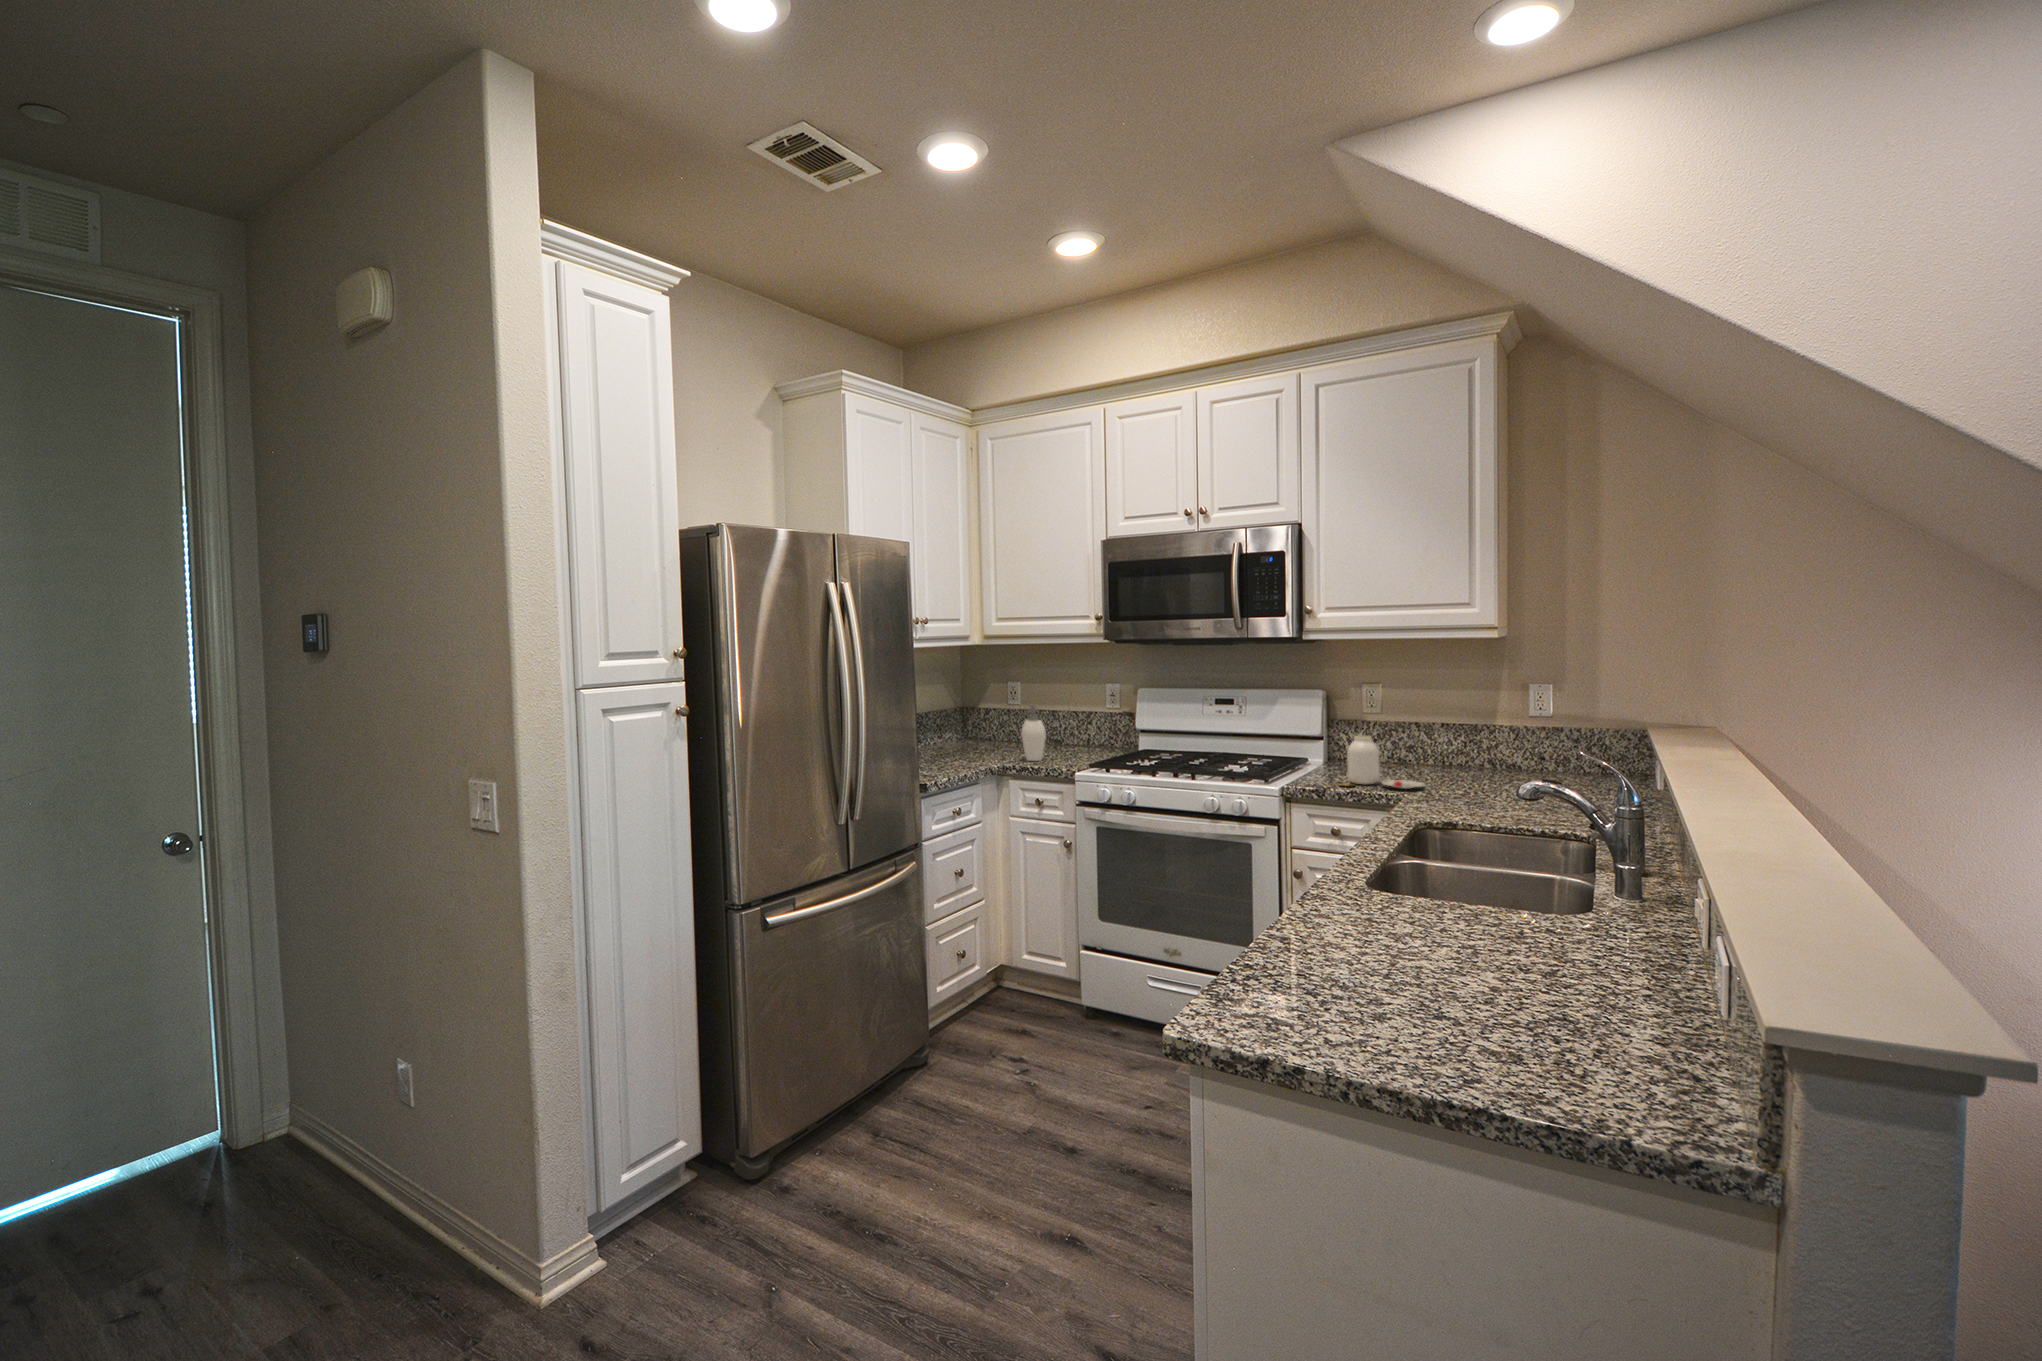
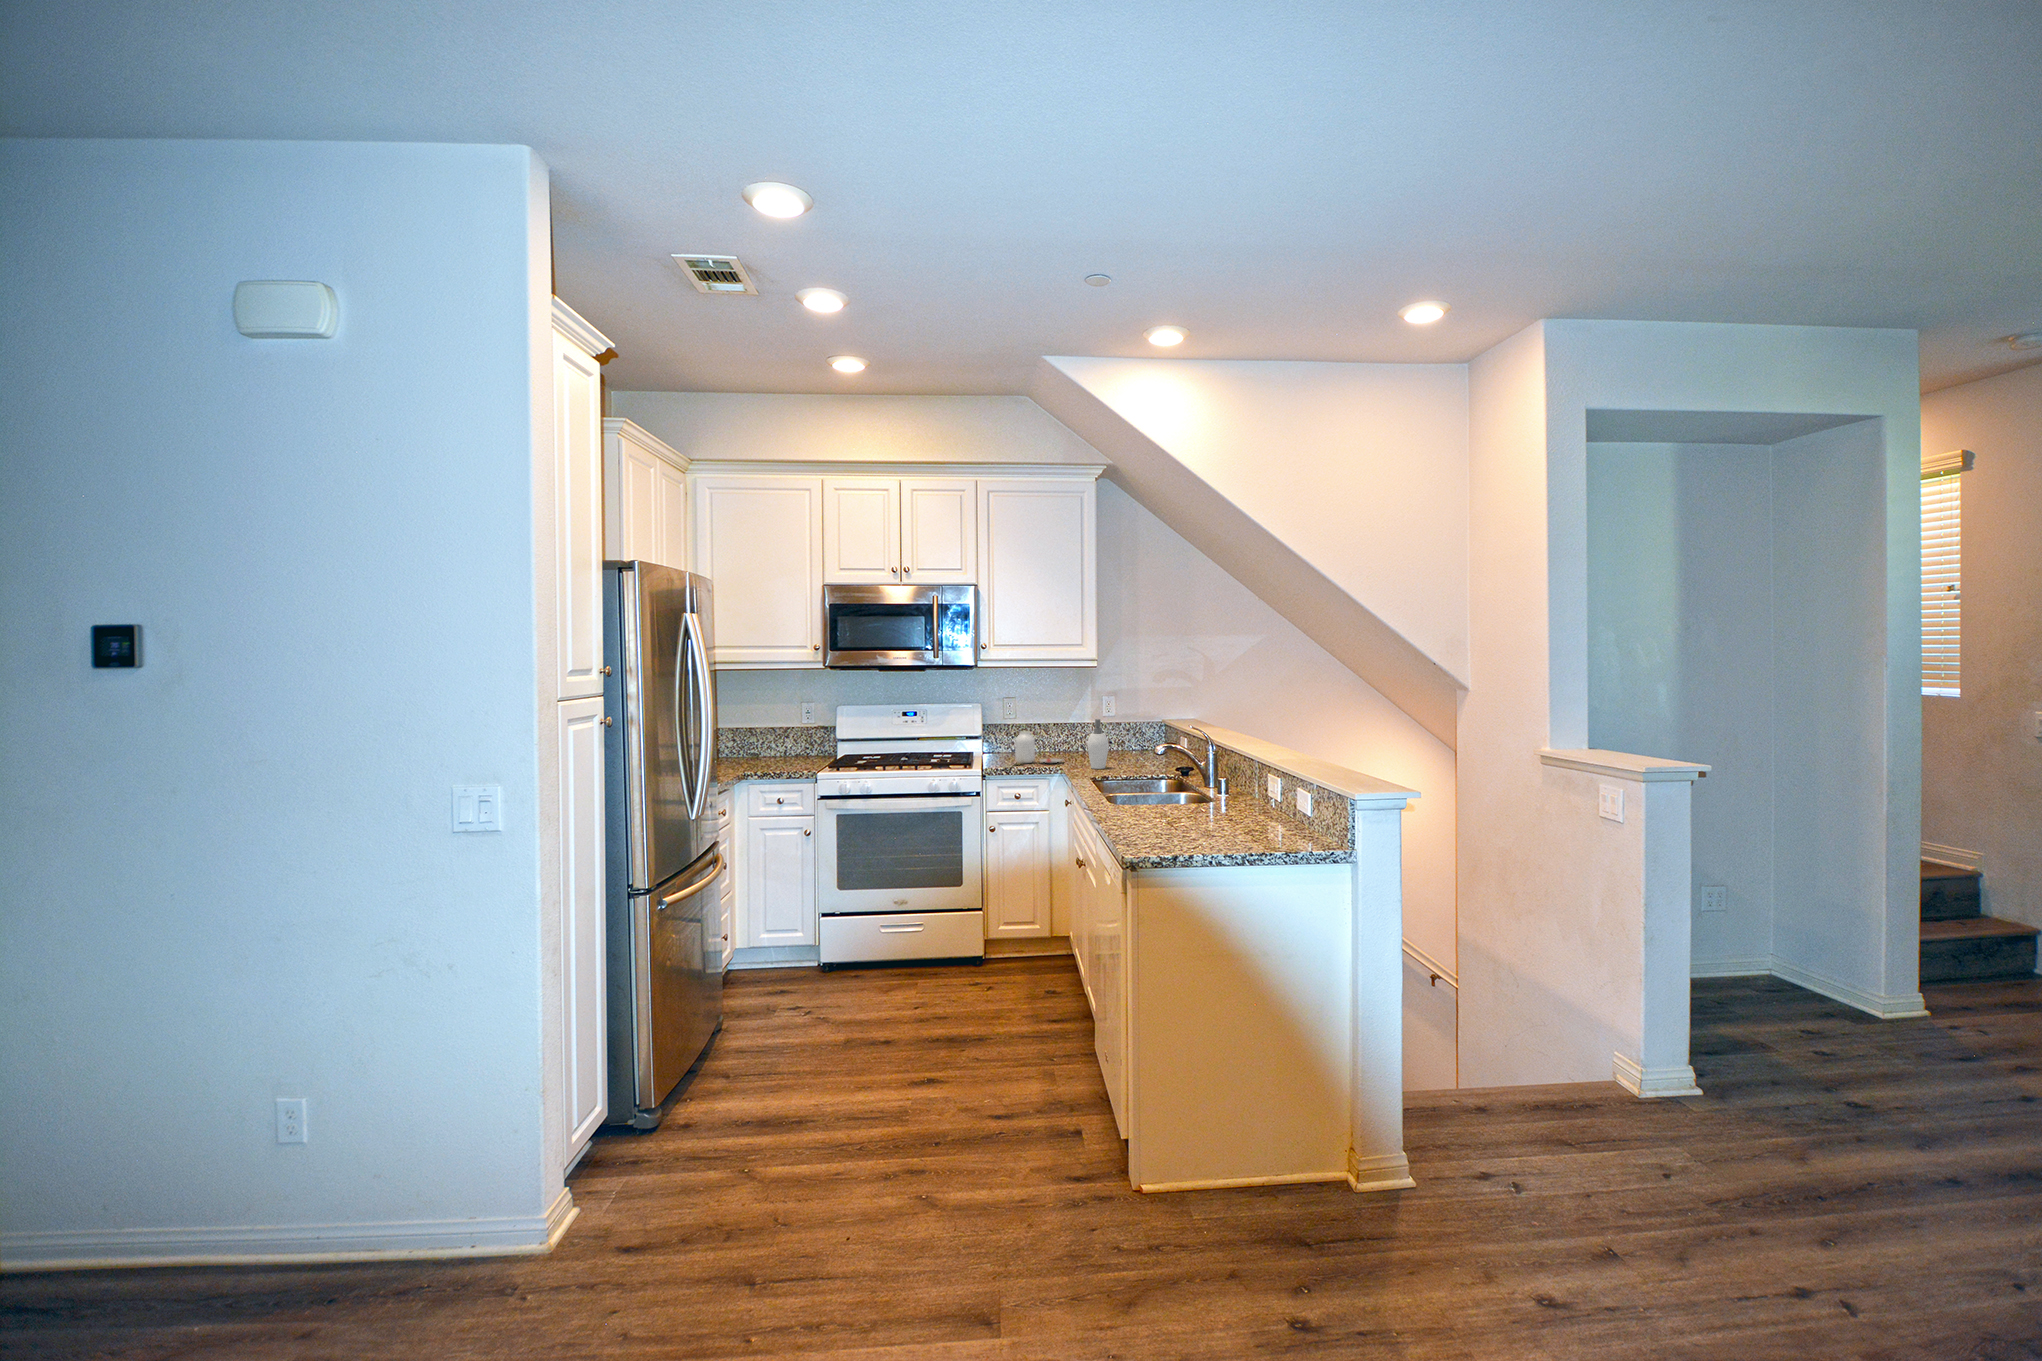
soap dispenser: present [1021,704,1046,761] -> present [1087,719,1109,769]

